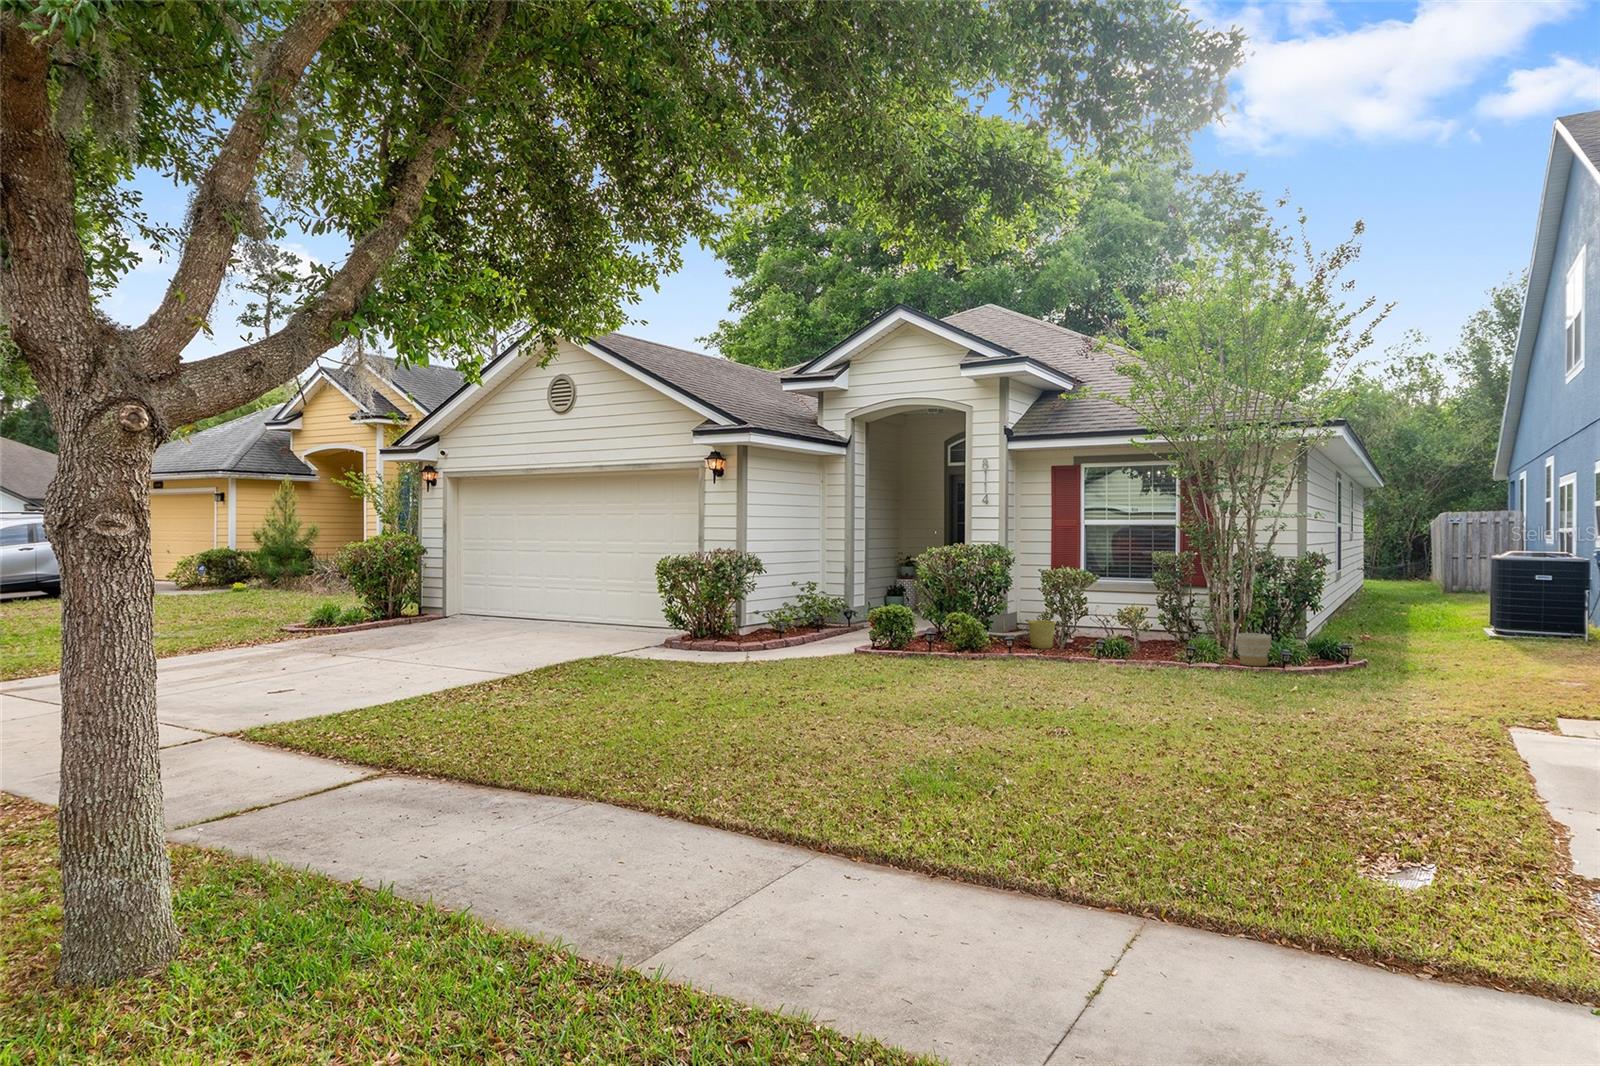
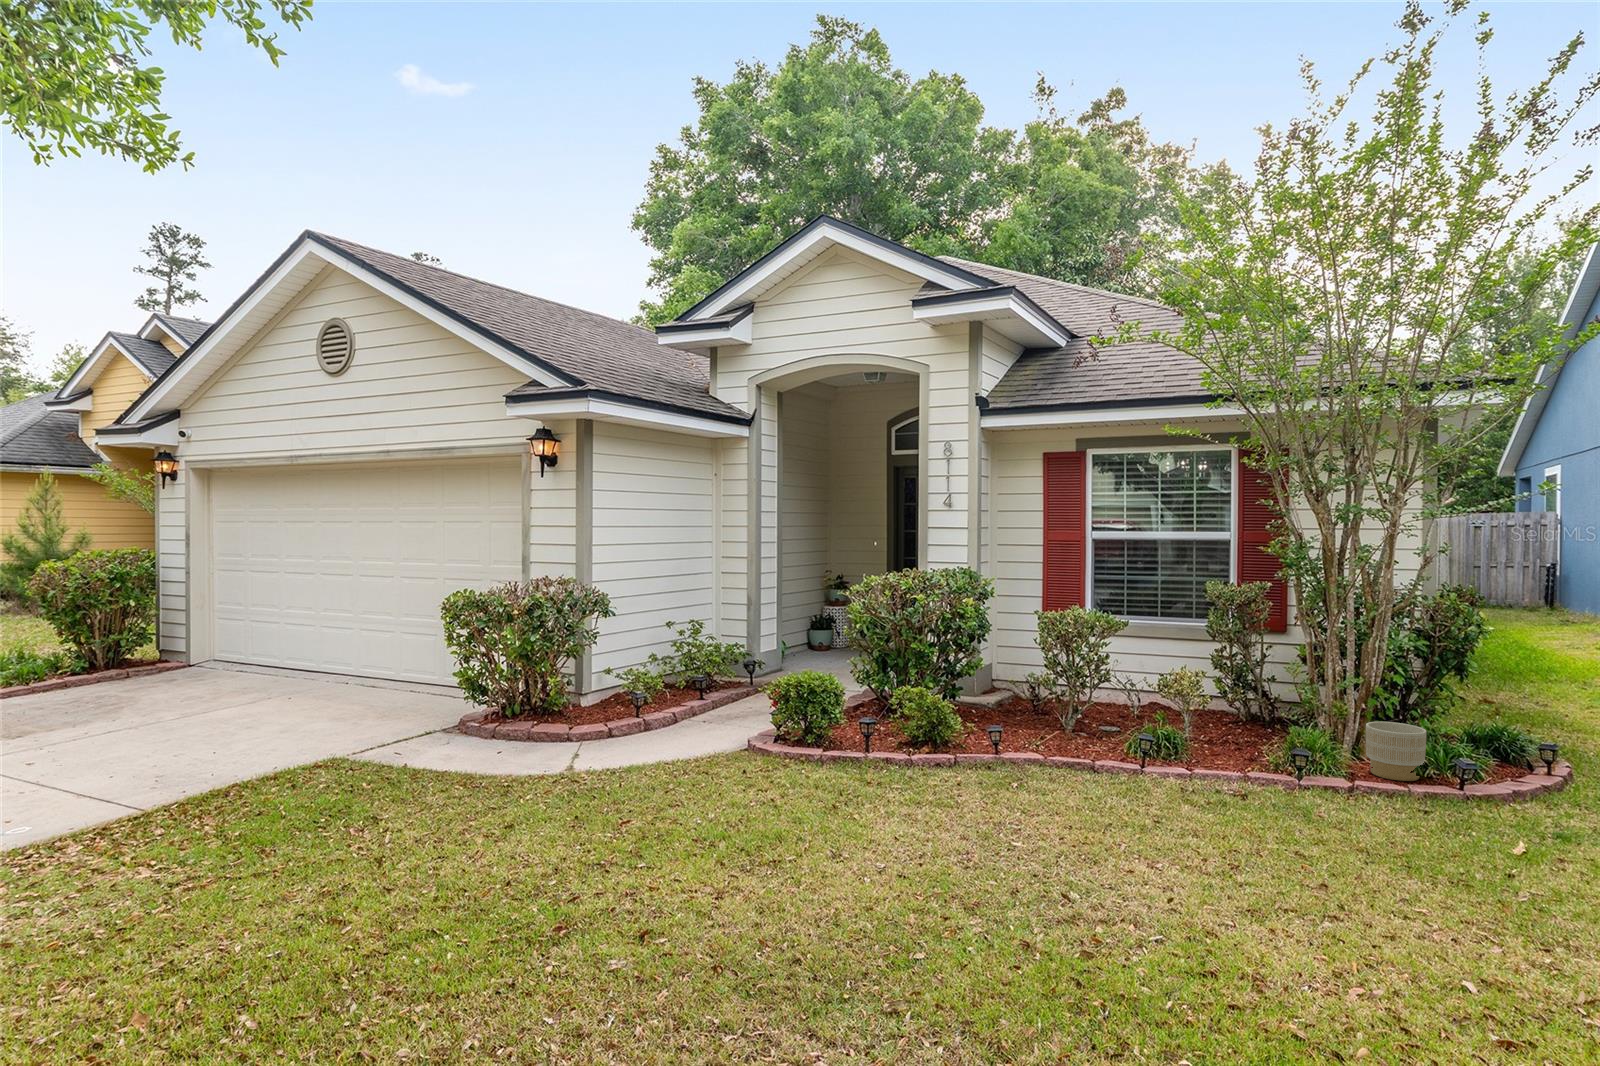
bucket: present [1026,620,1056,649] -> none [1013,688,1062,735]

